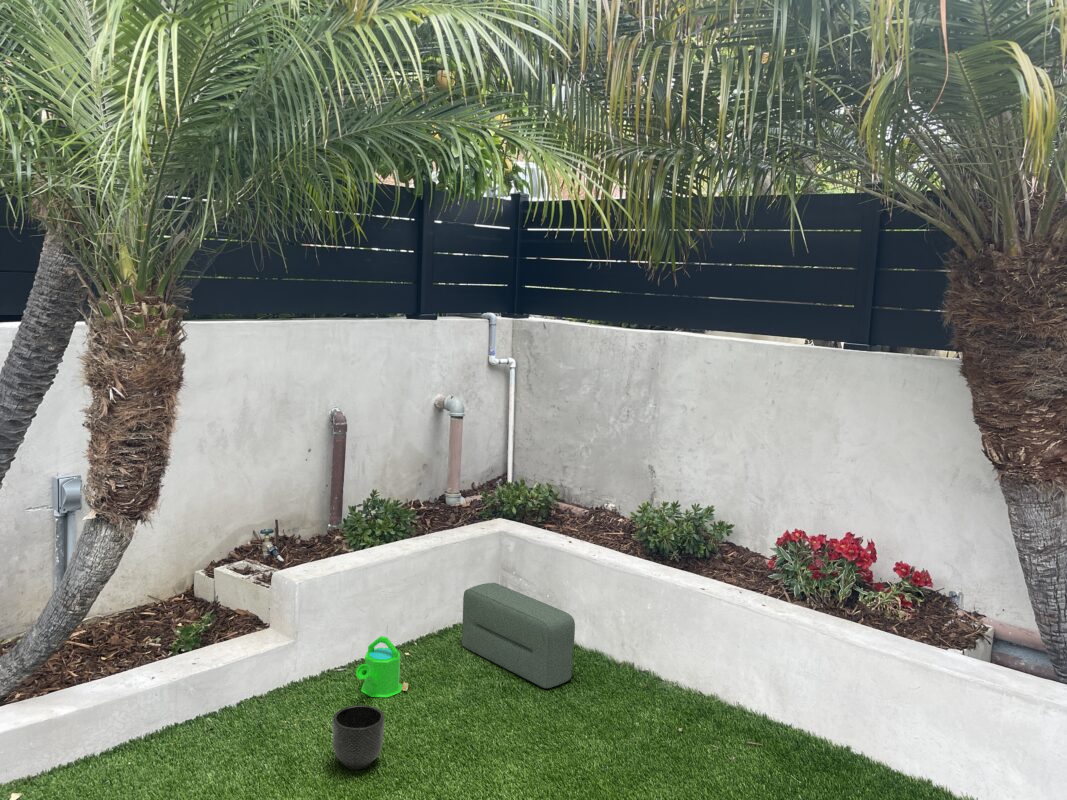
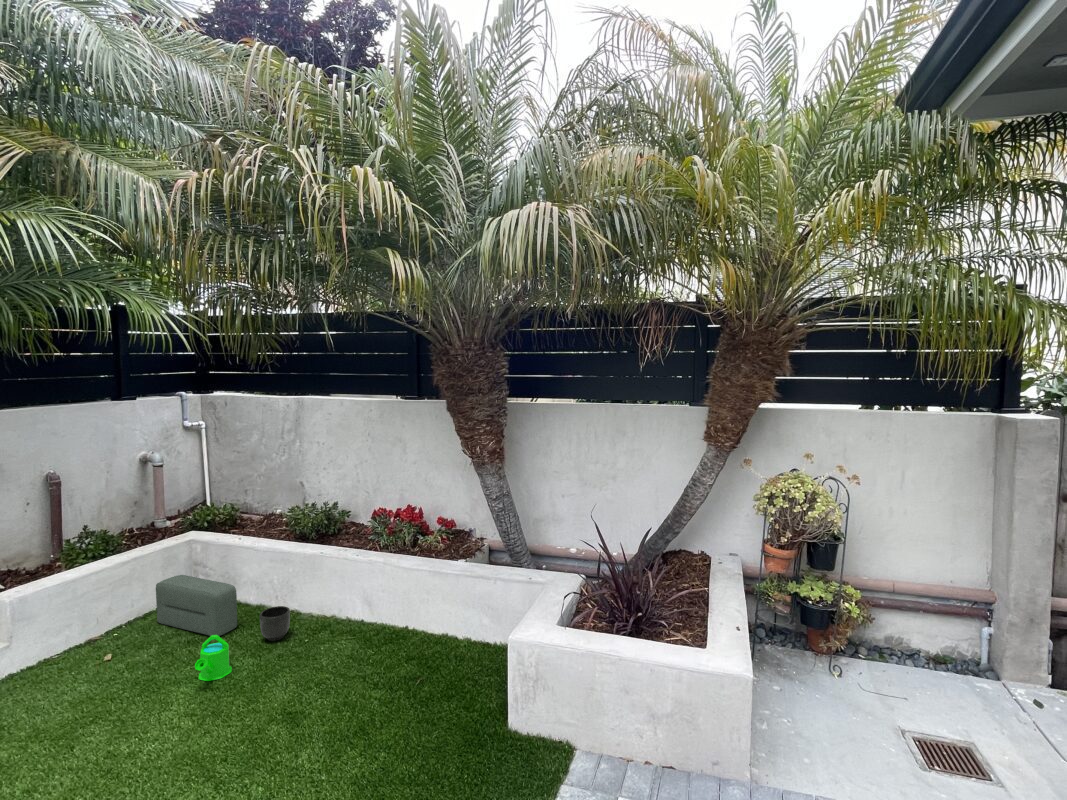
watering can: present [356,636,402,697] -> present [195,635,232,681]
planter: present [333,705,384,770] -> present [260,606,290,641]

